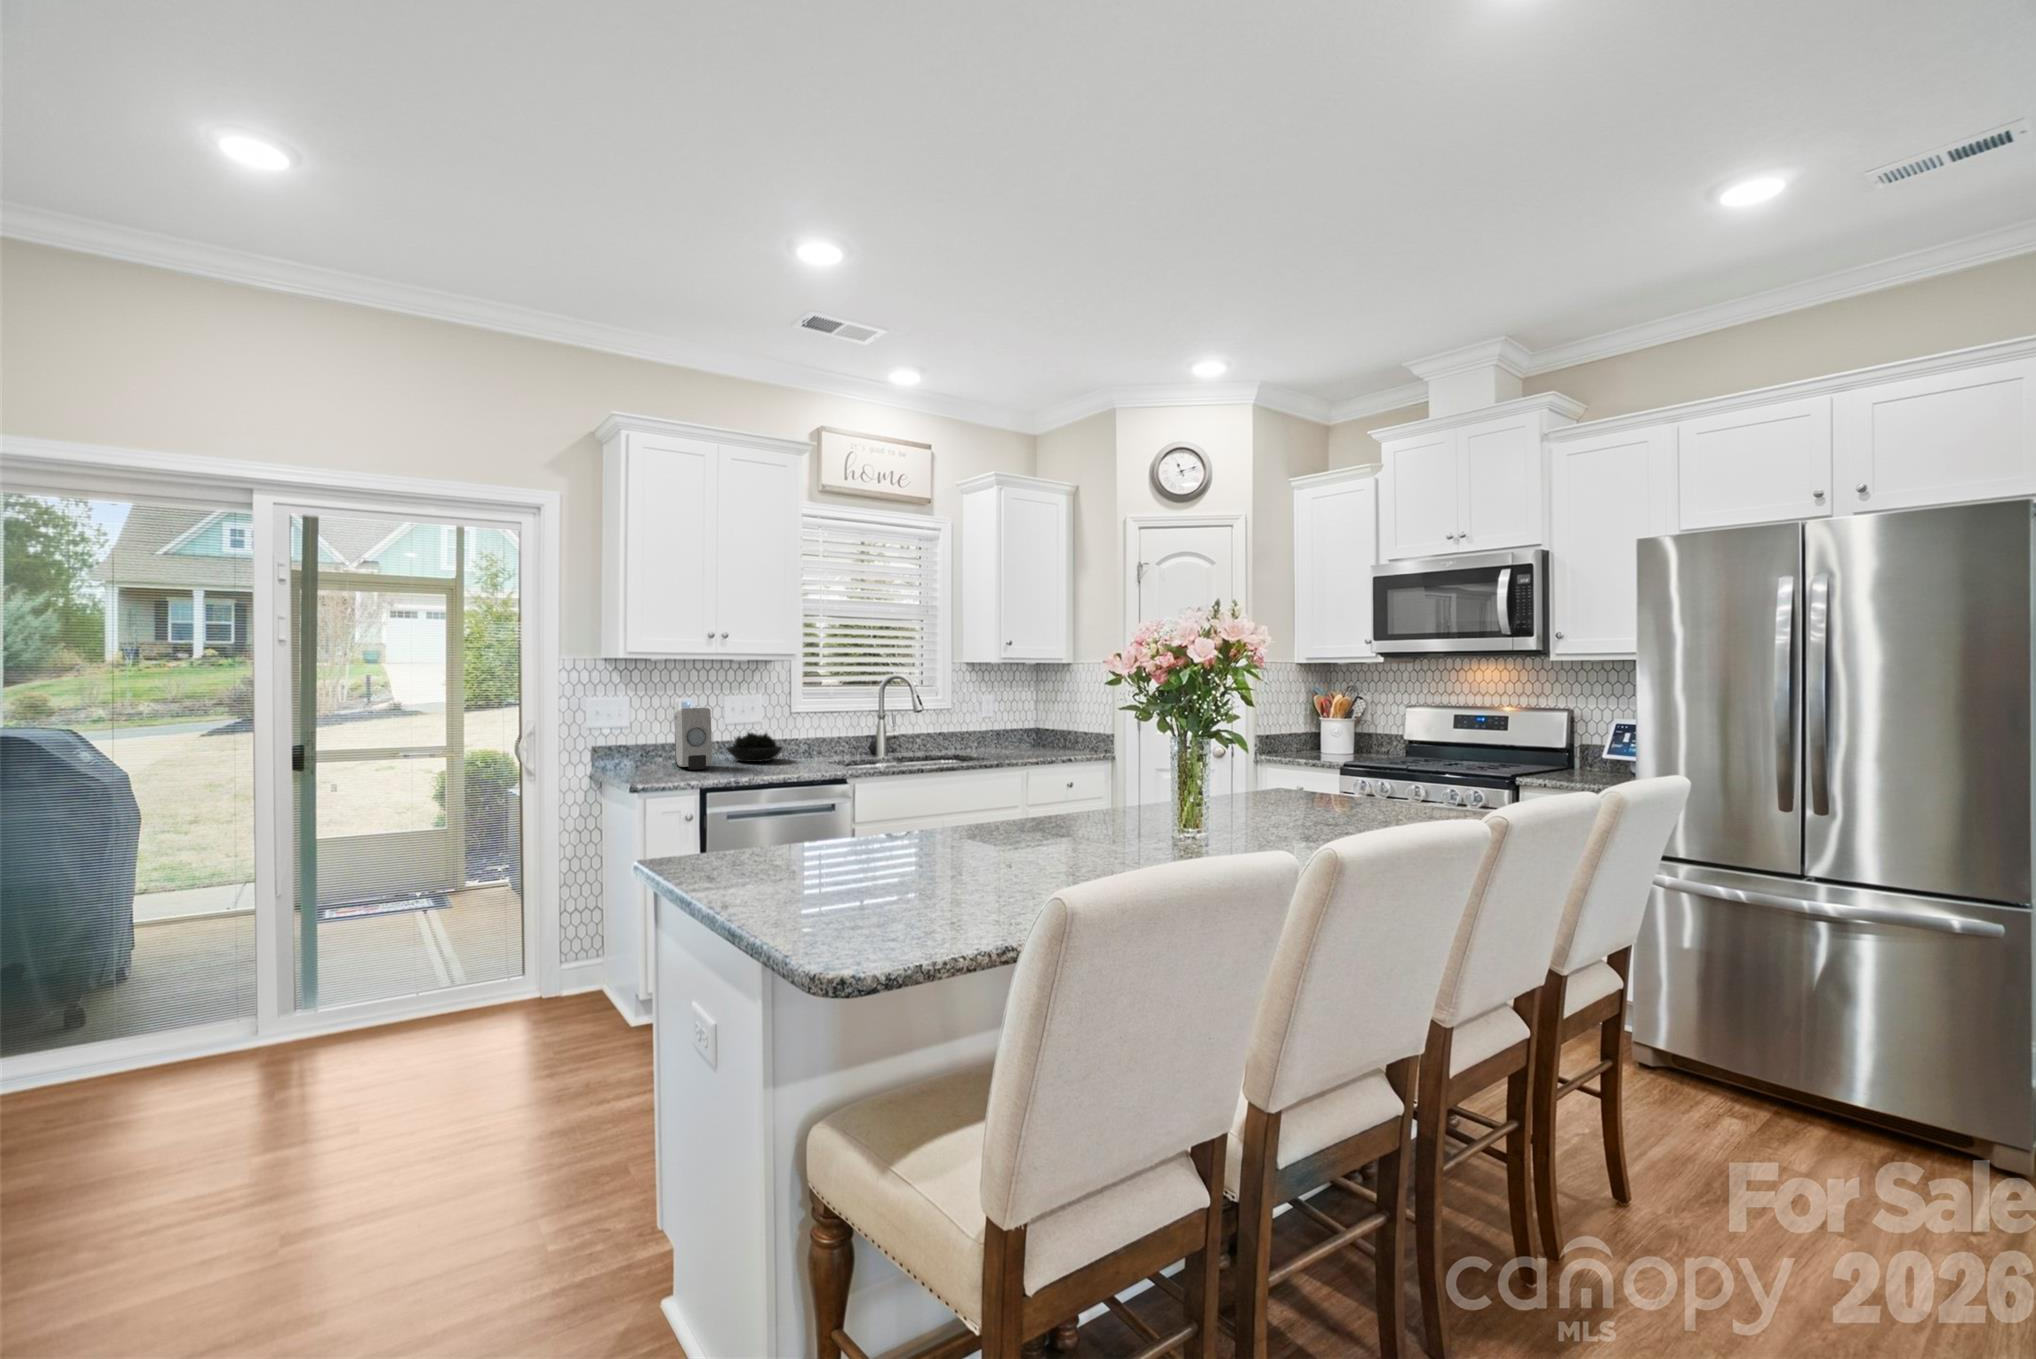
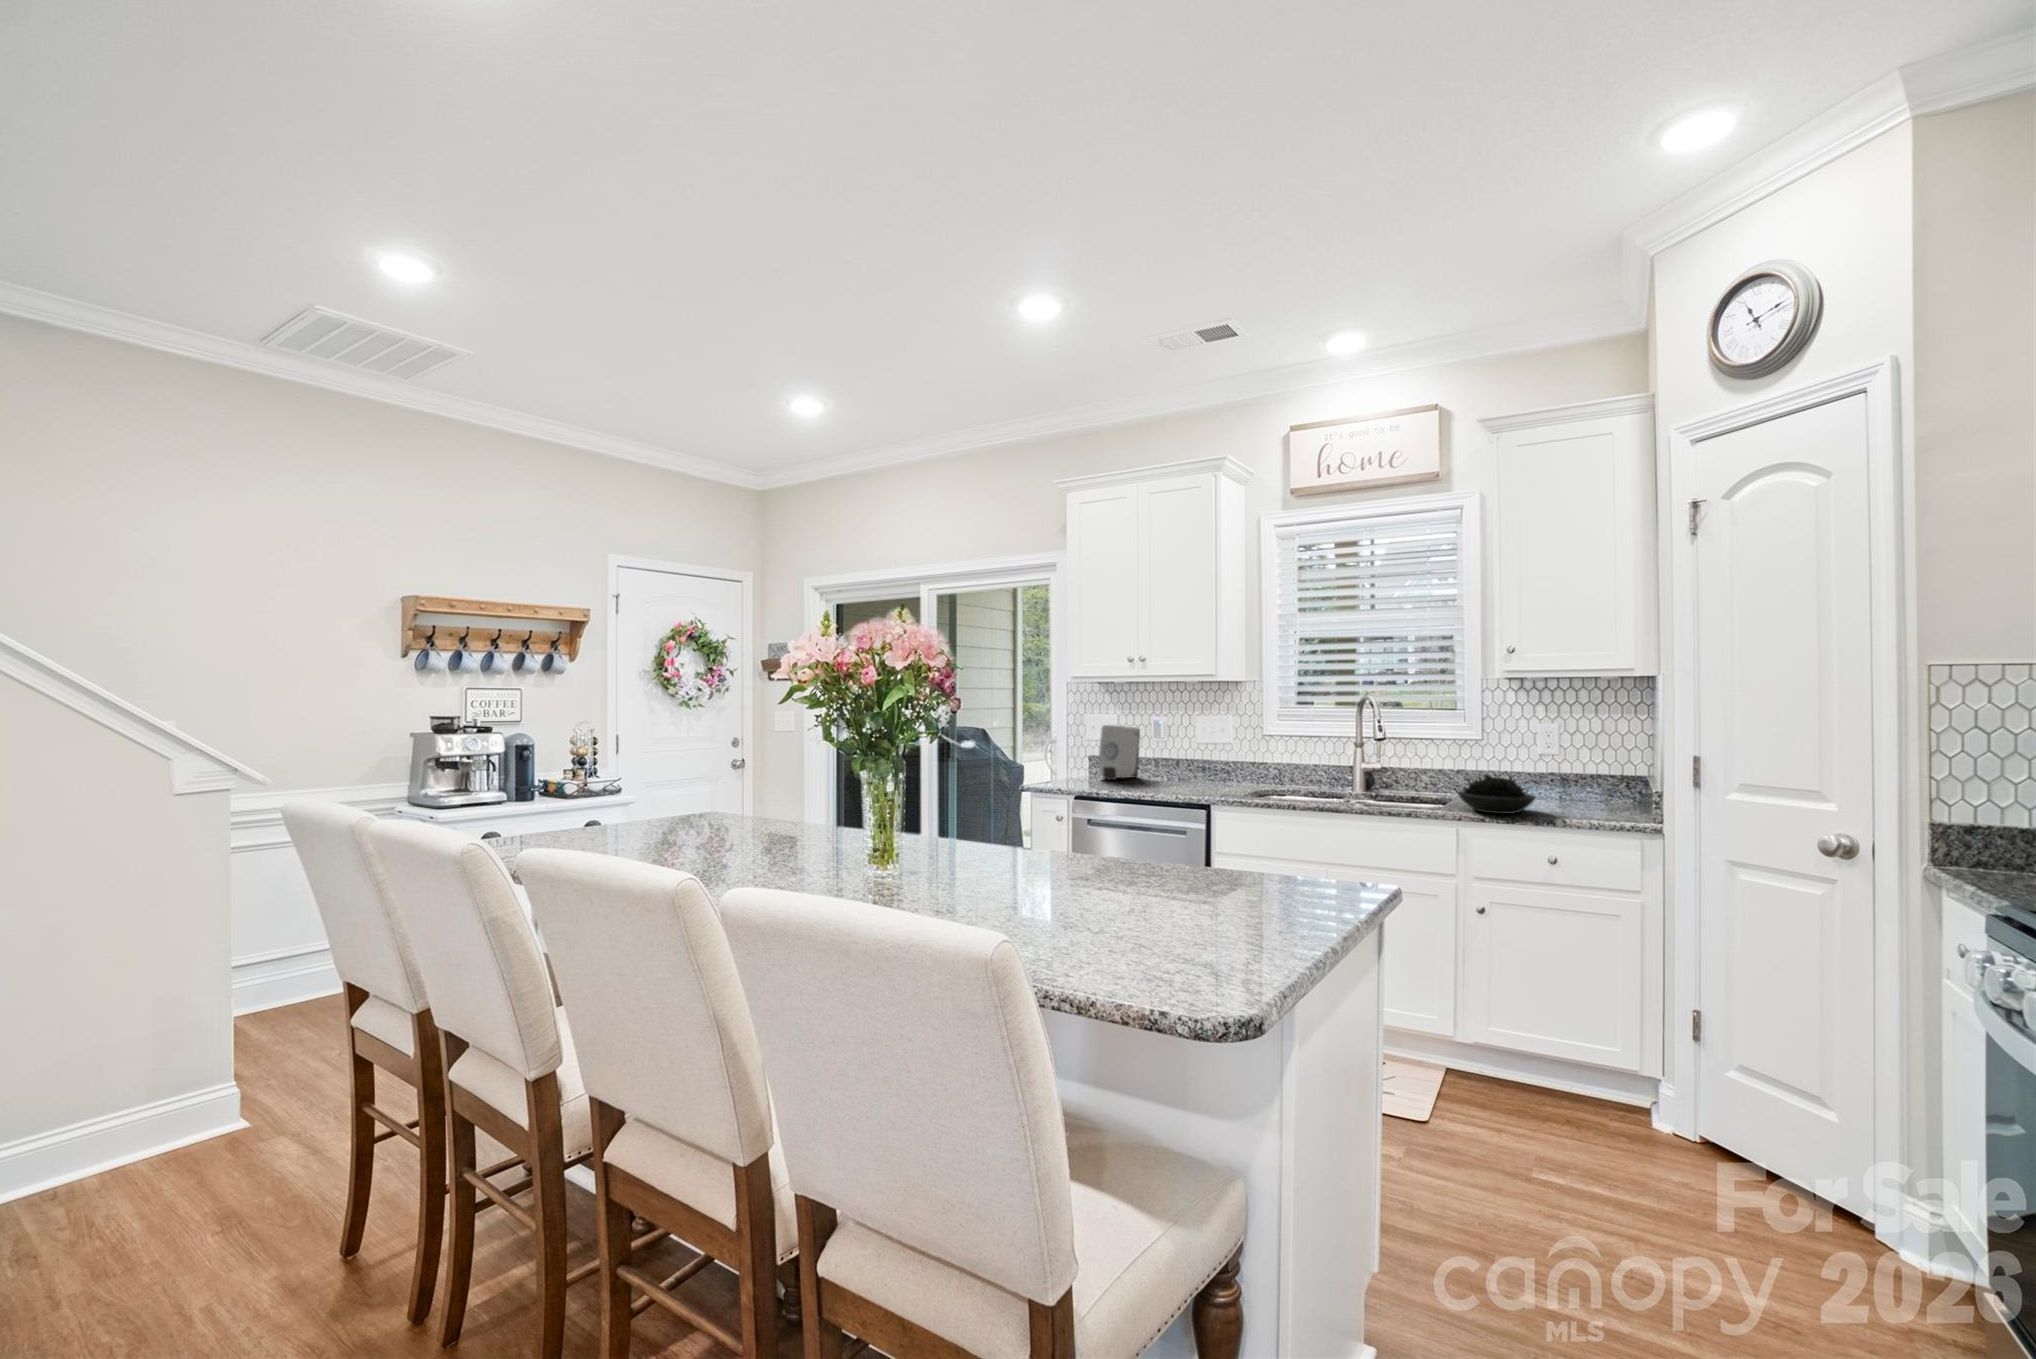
succulent plant: present [727,733,783,762] -> present [1458,774,1535,814]

